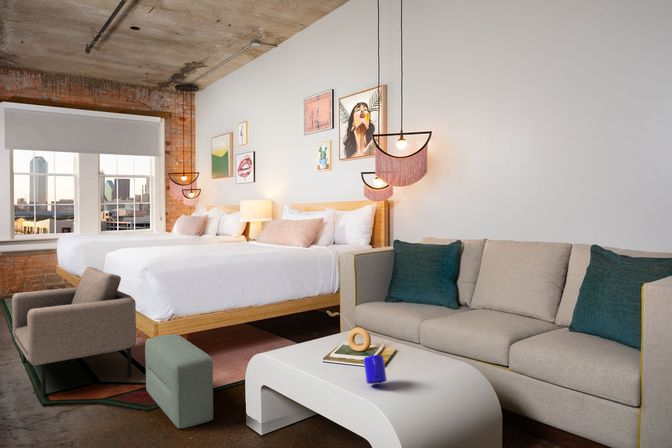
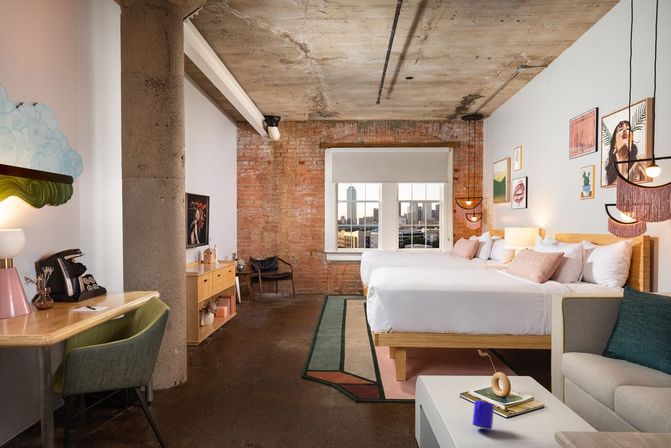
armchair: present [12,267,136,396] -> none [294,286,371,380]
pouf: present [145,335,213,428] -> none [365,350,398,429]

